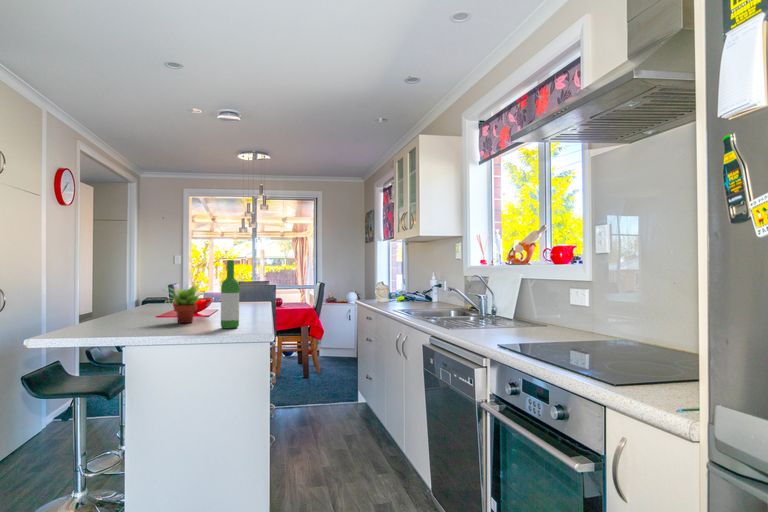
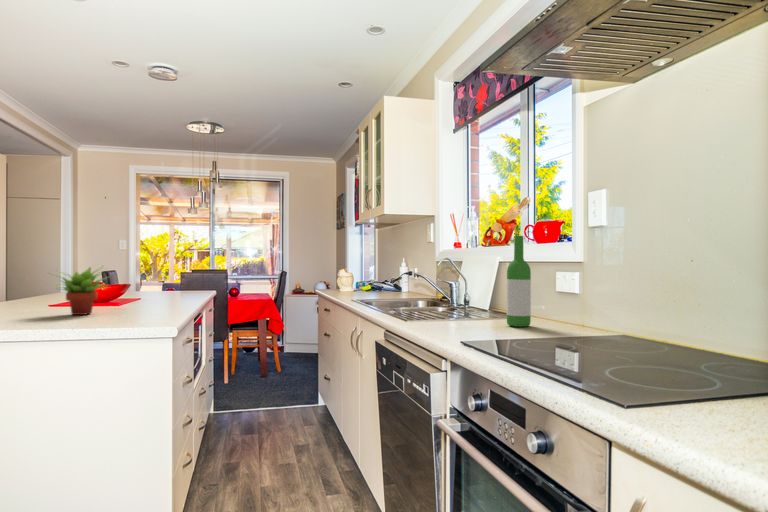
wine bottle: present [221,260,239,329] -> present [507,236,531,327]

